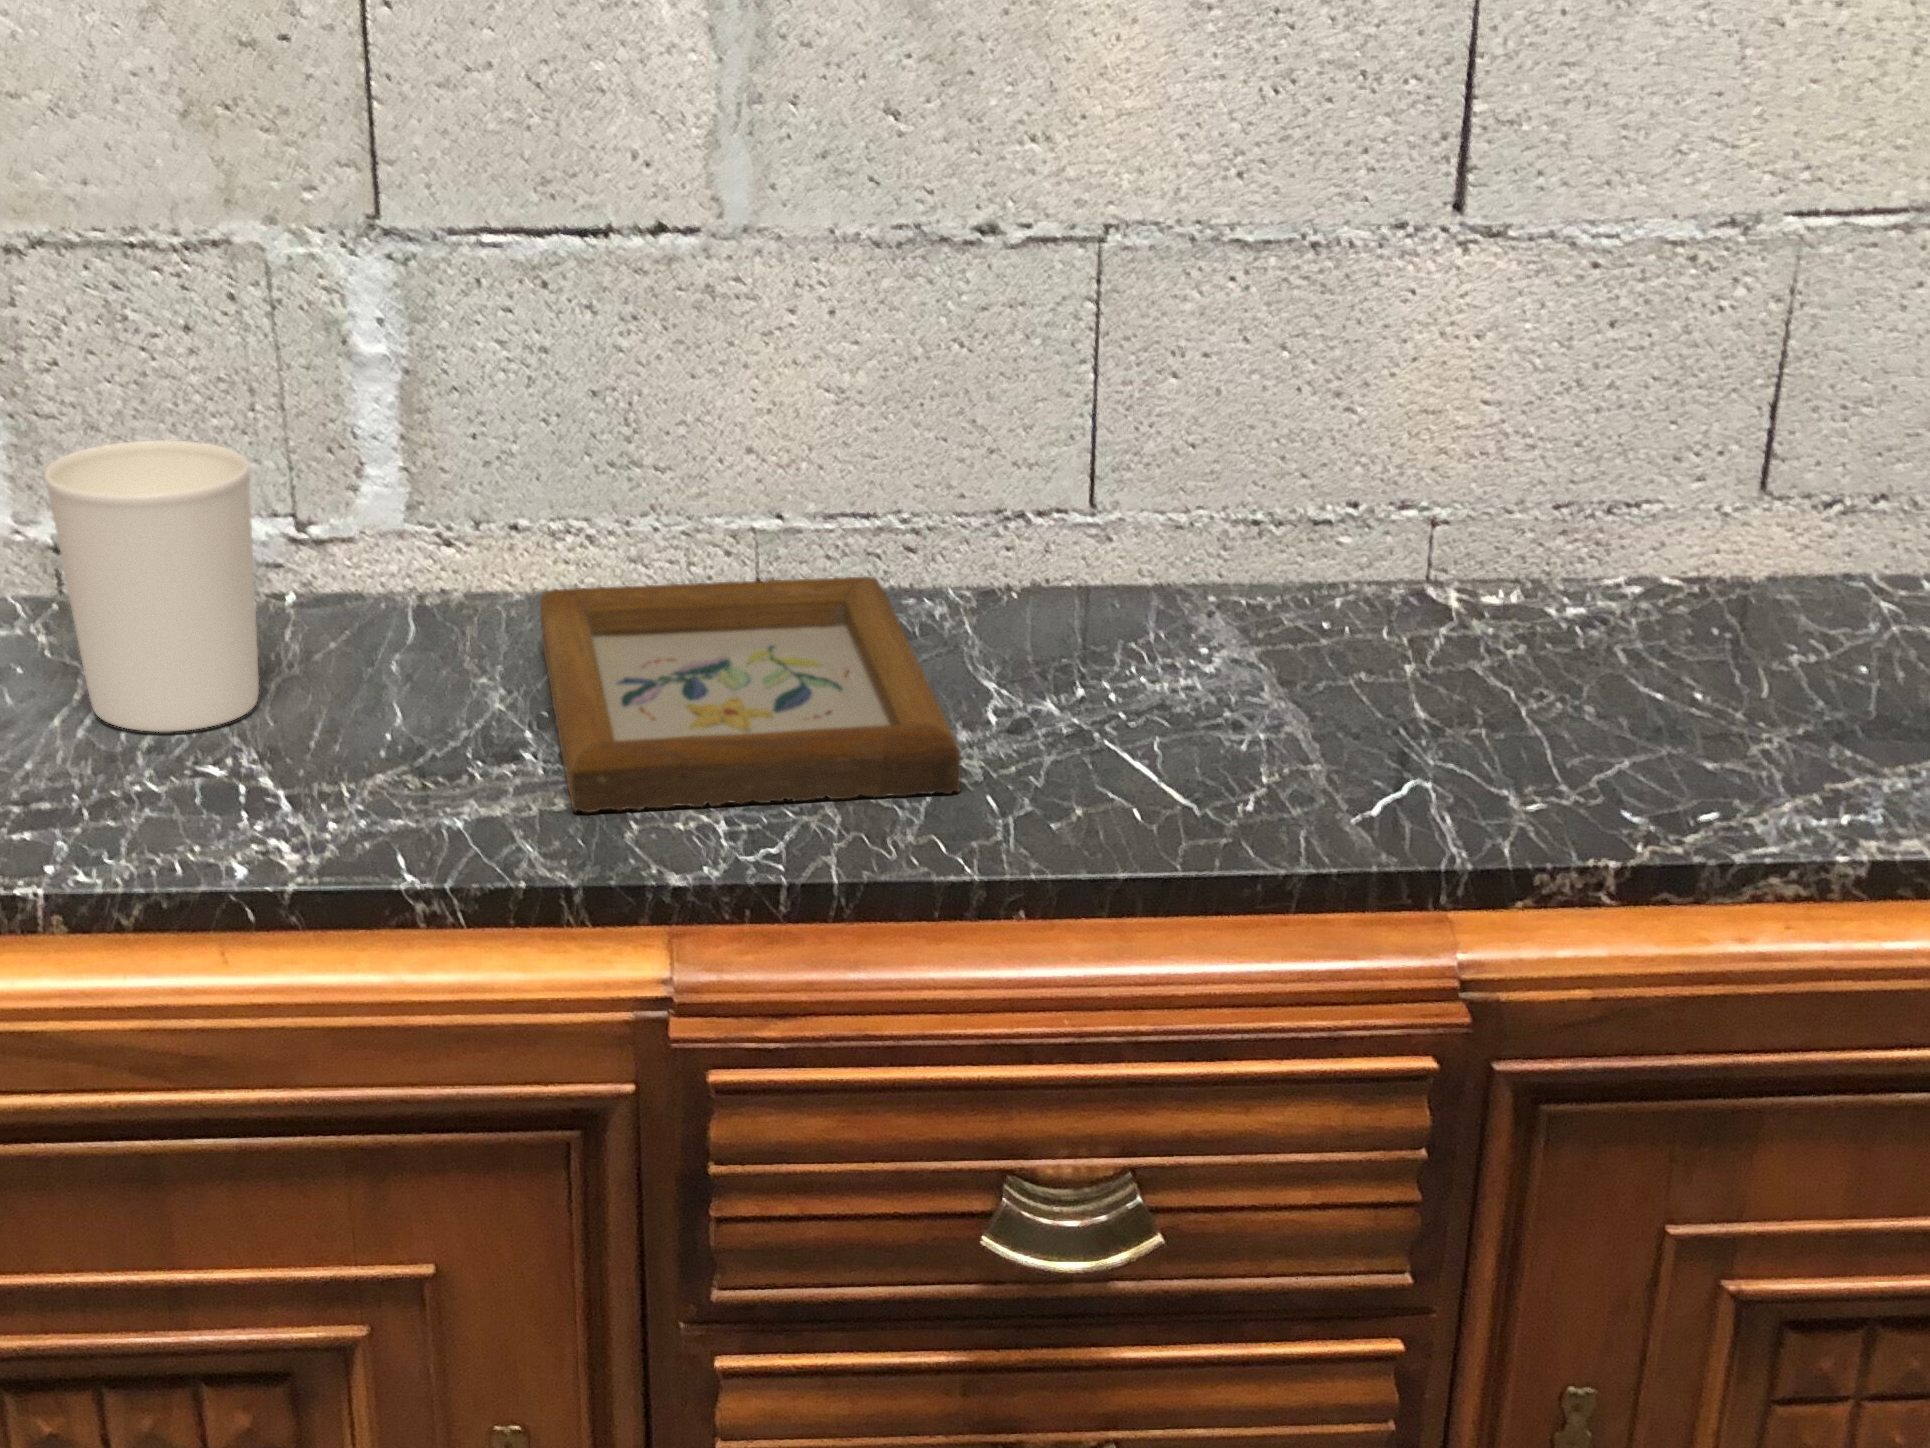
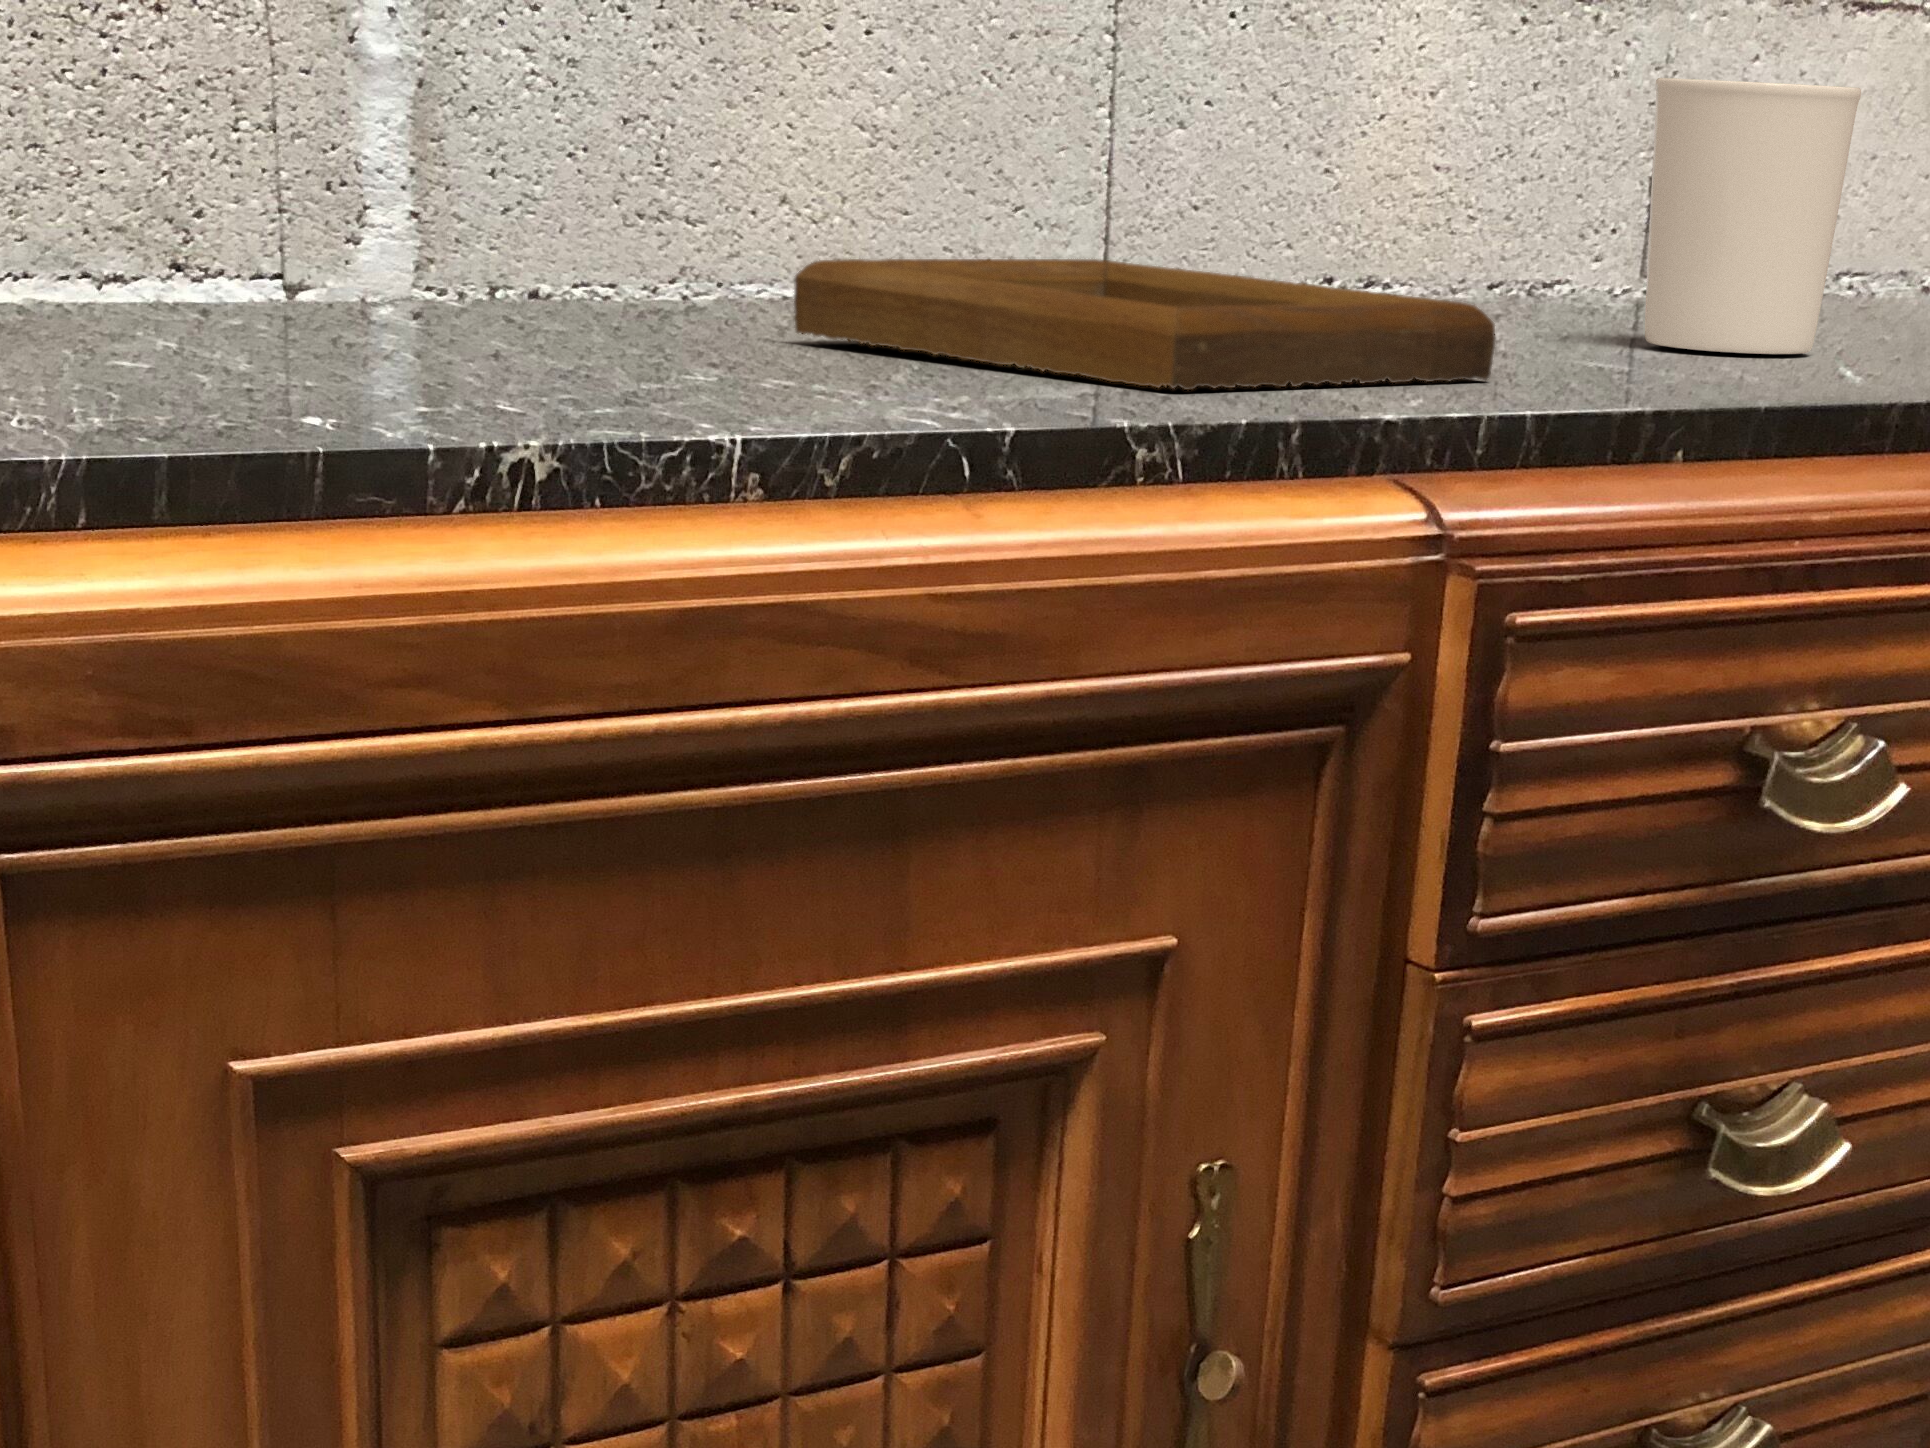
candle holder: present [44,440,259,732] -> present [1645,78,1861,354]

